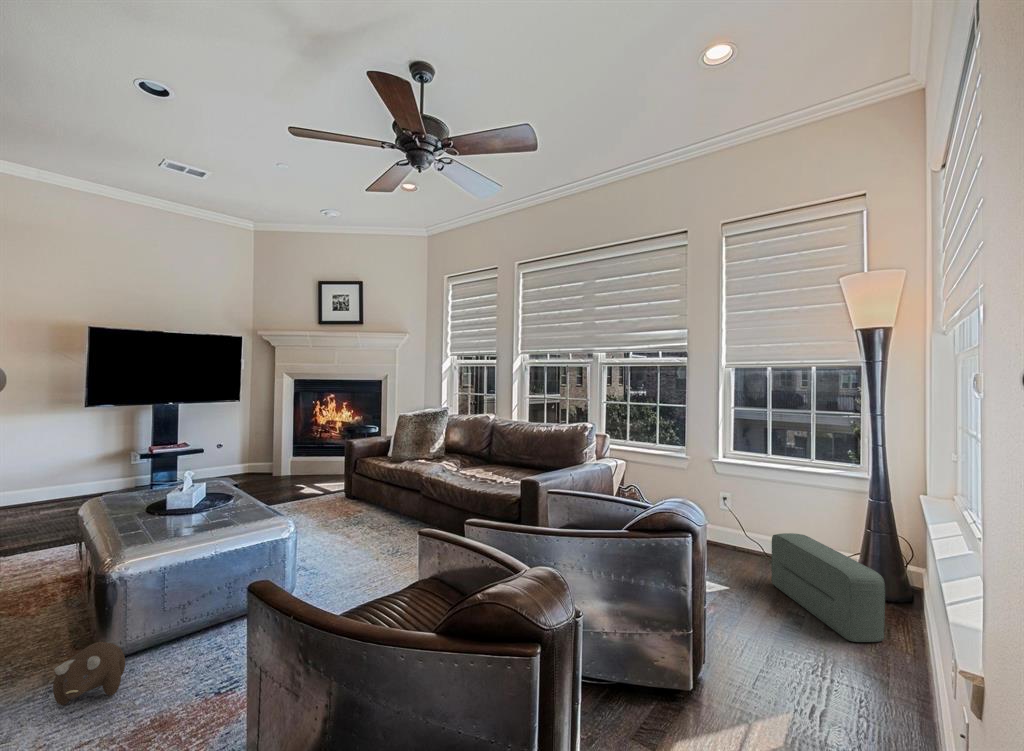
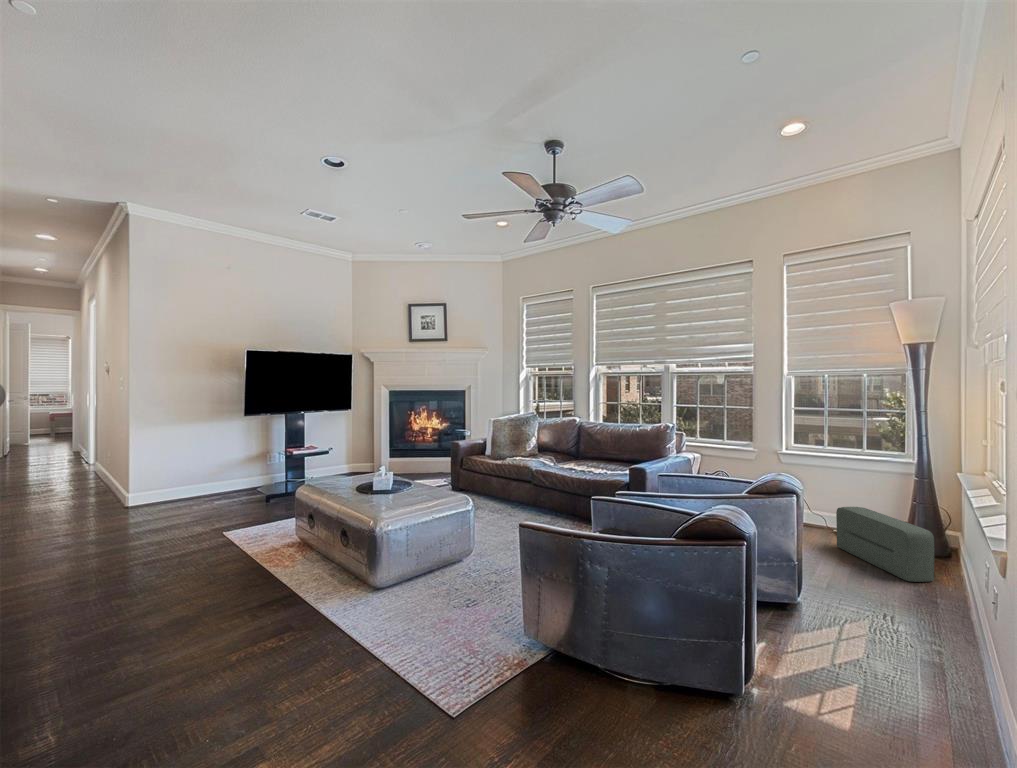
plush toy: present [53,642,125,705] -> none [364,575,401,615]

